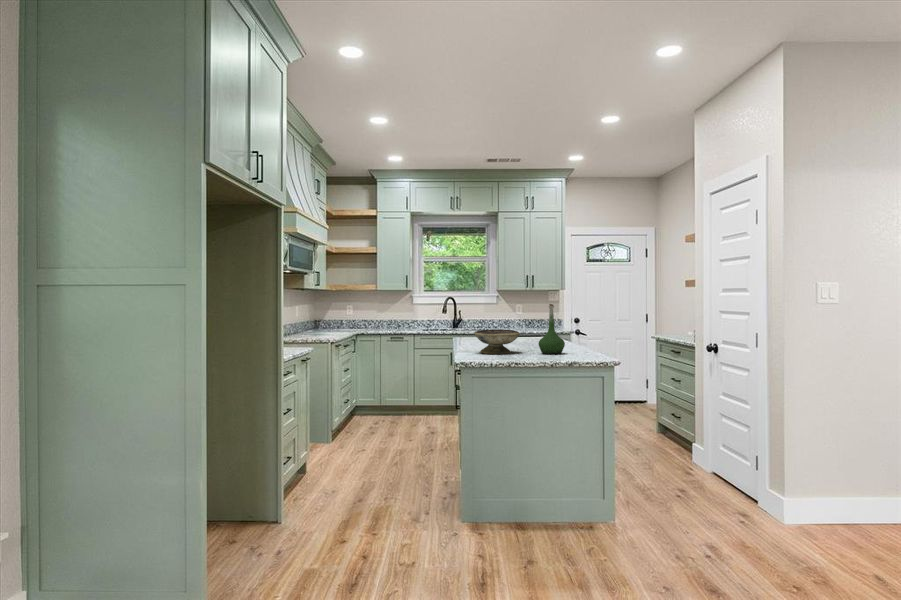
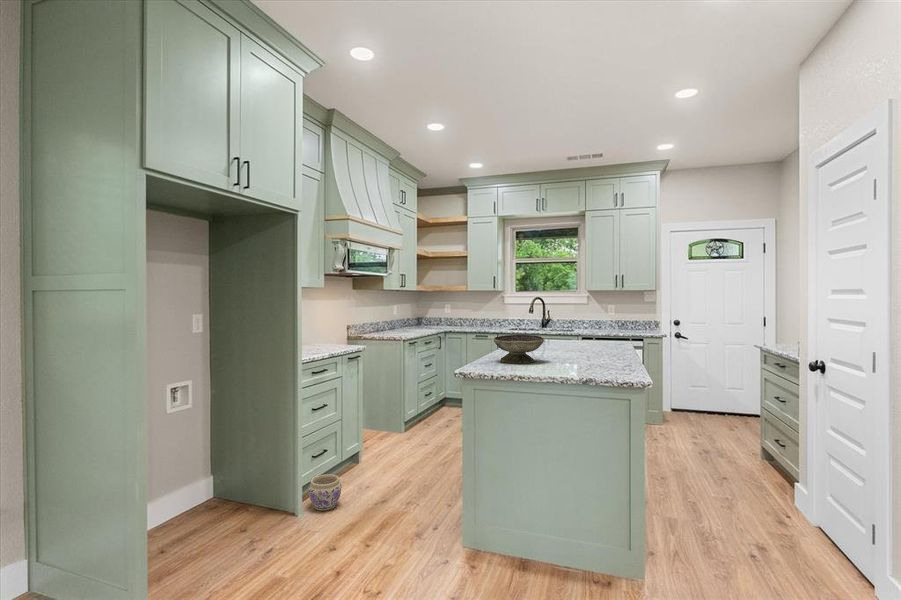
vase: present [538,304,565,354] -> none [560,308,591,368]
planter: none [286,478,320,514] -> present [308,474,342,511]

